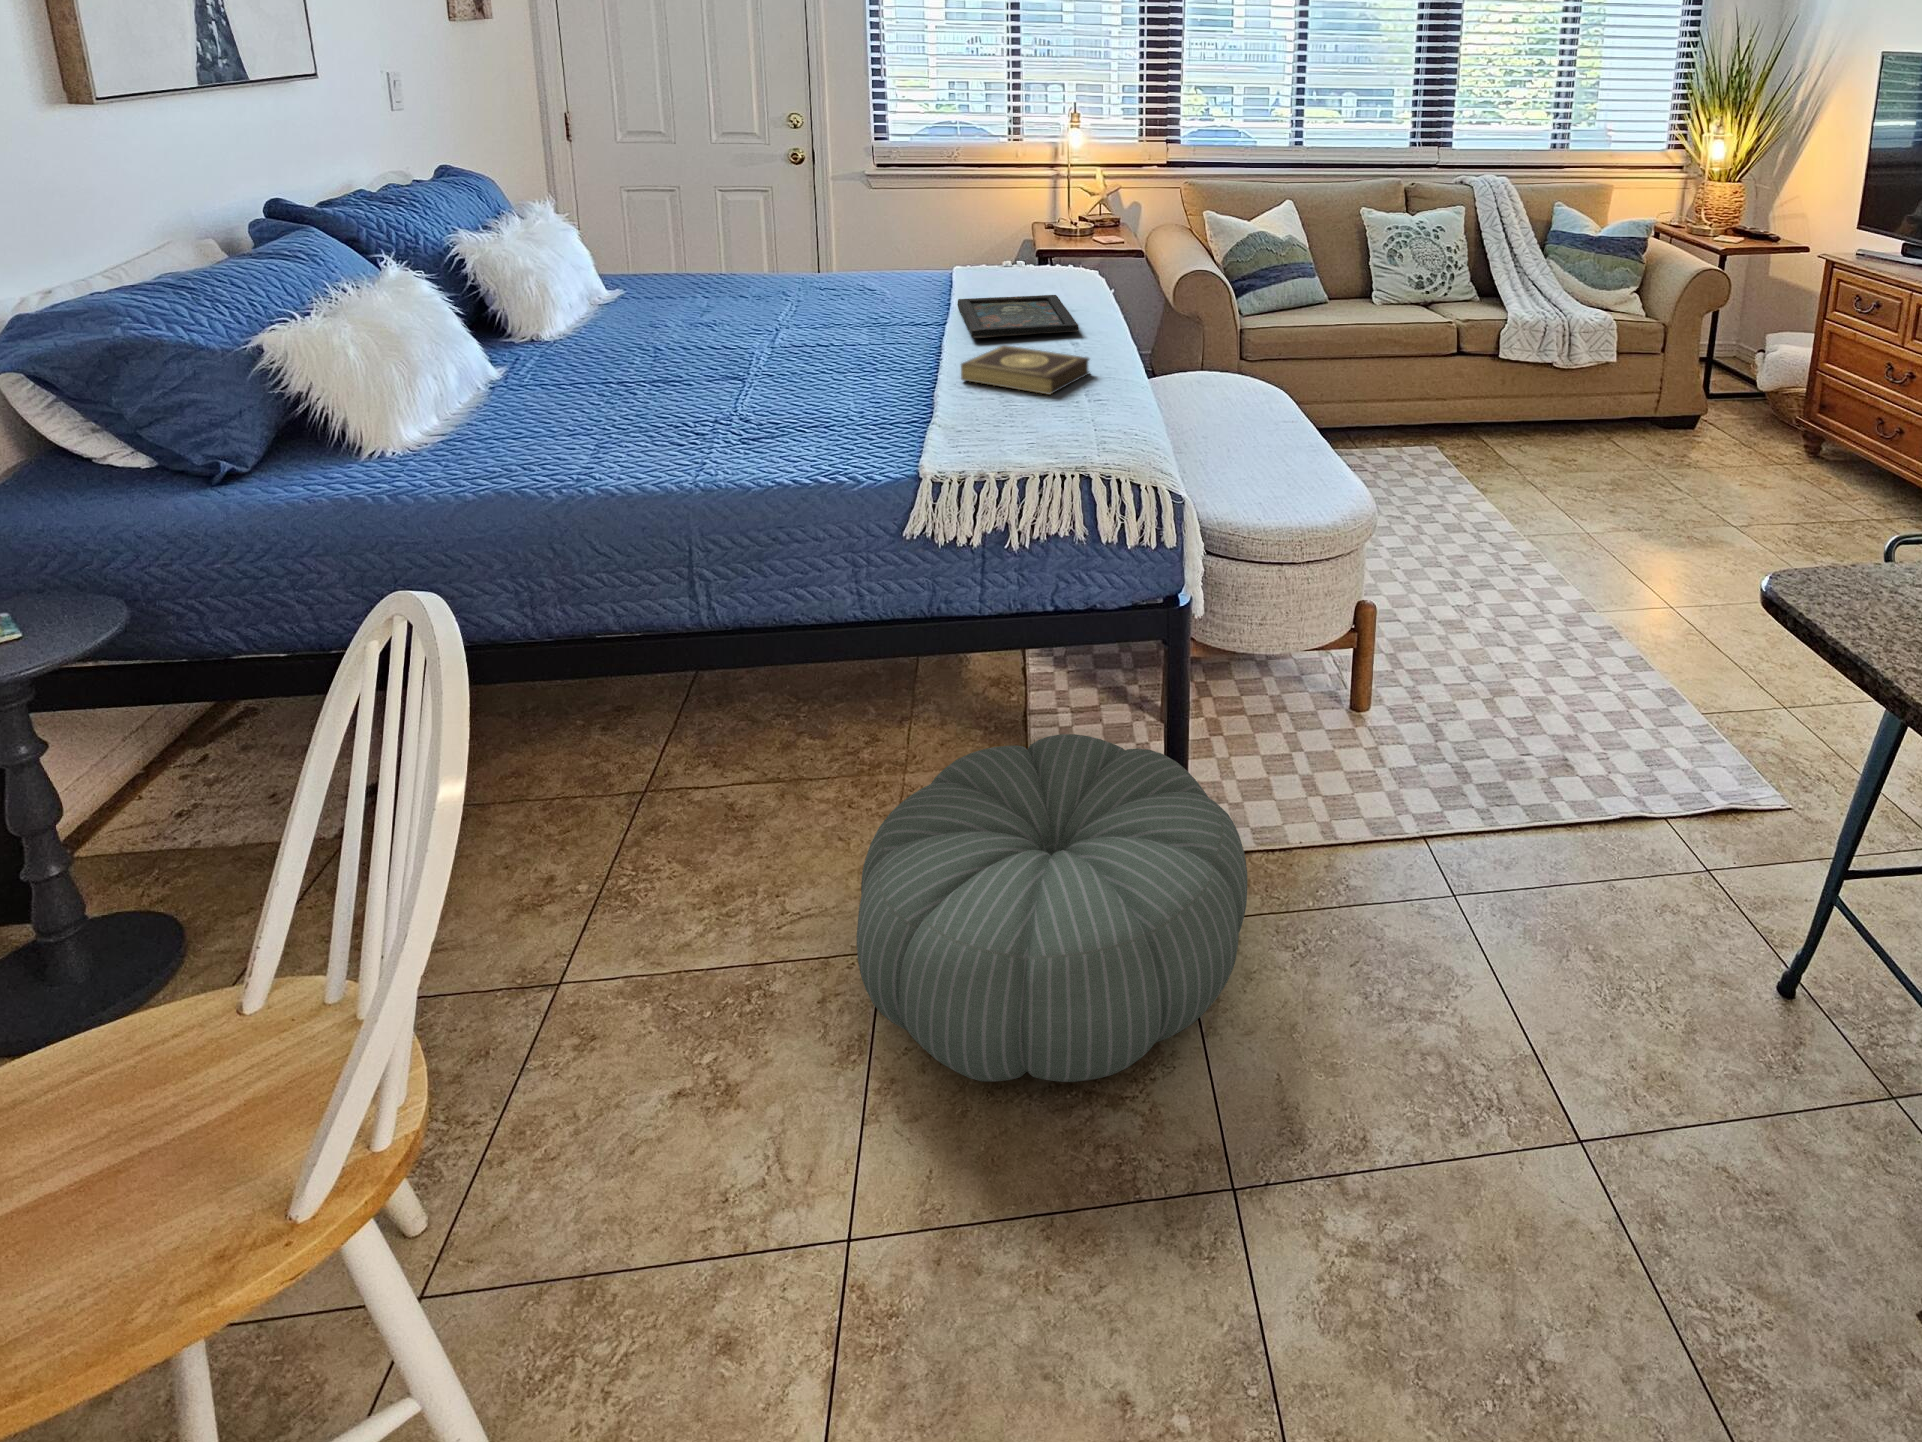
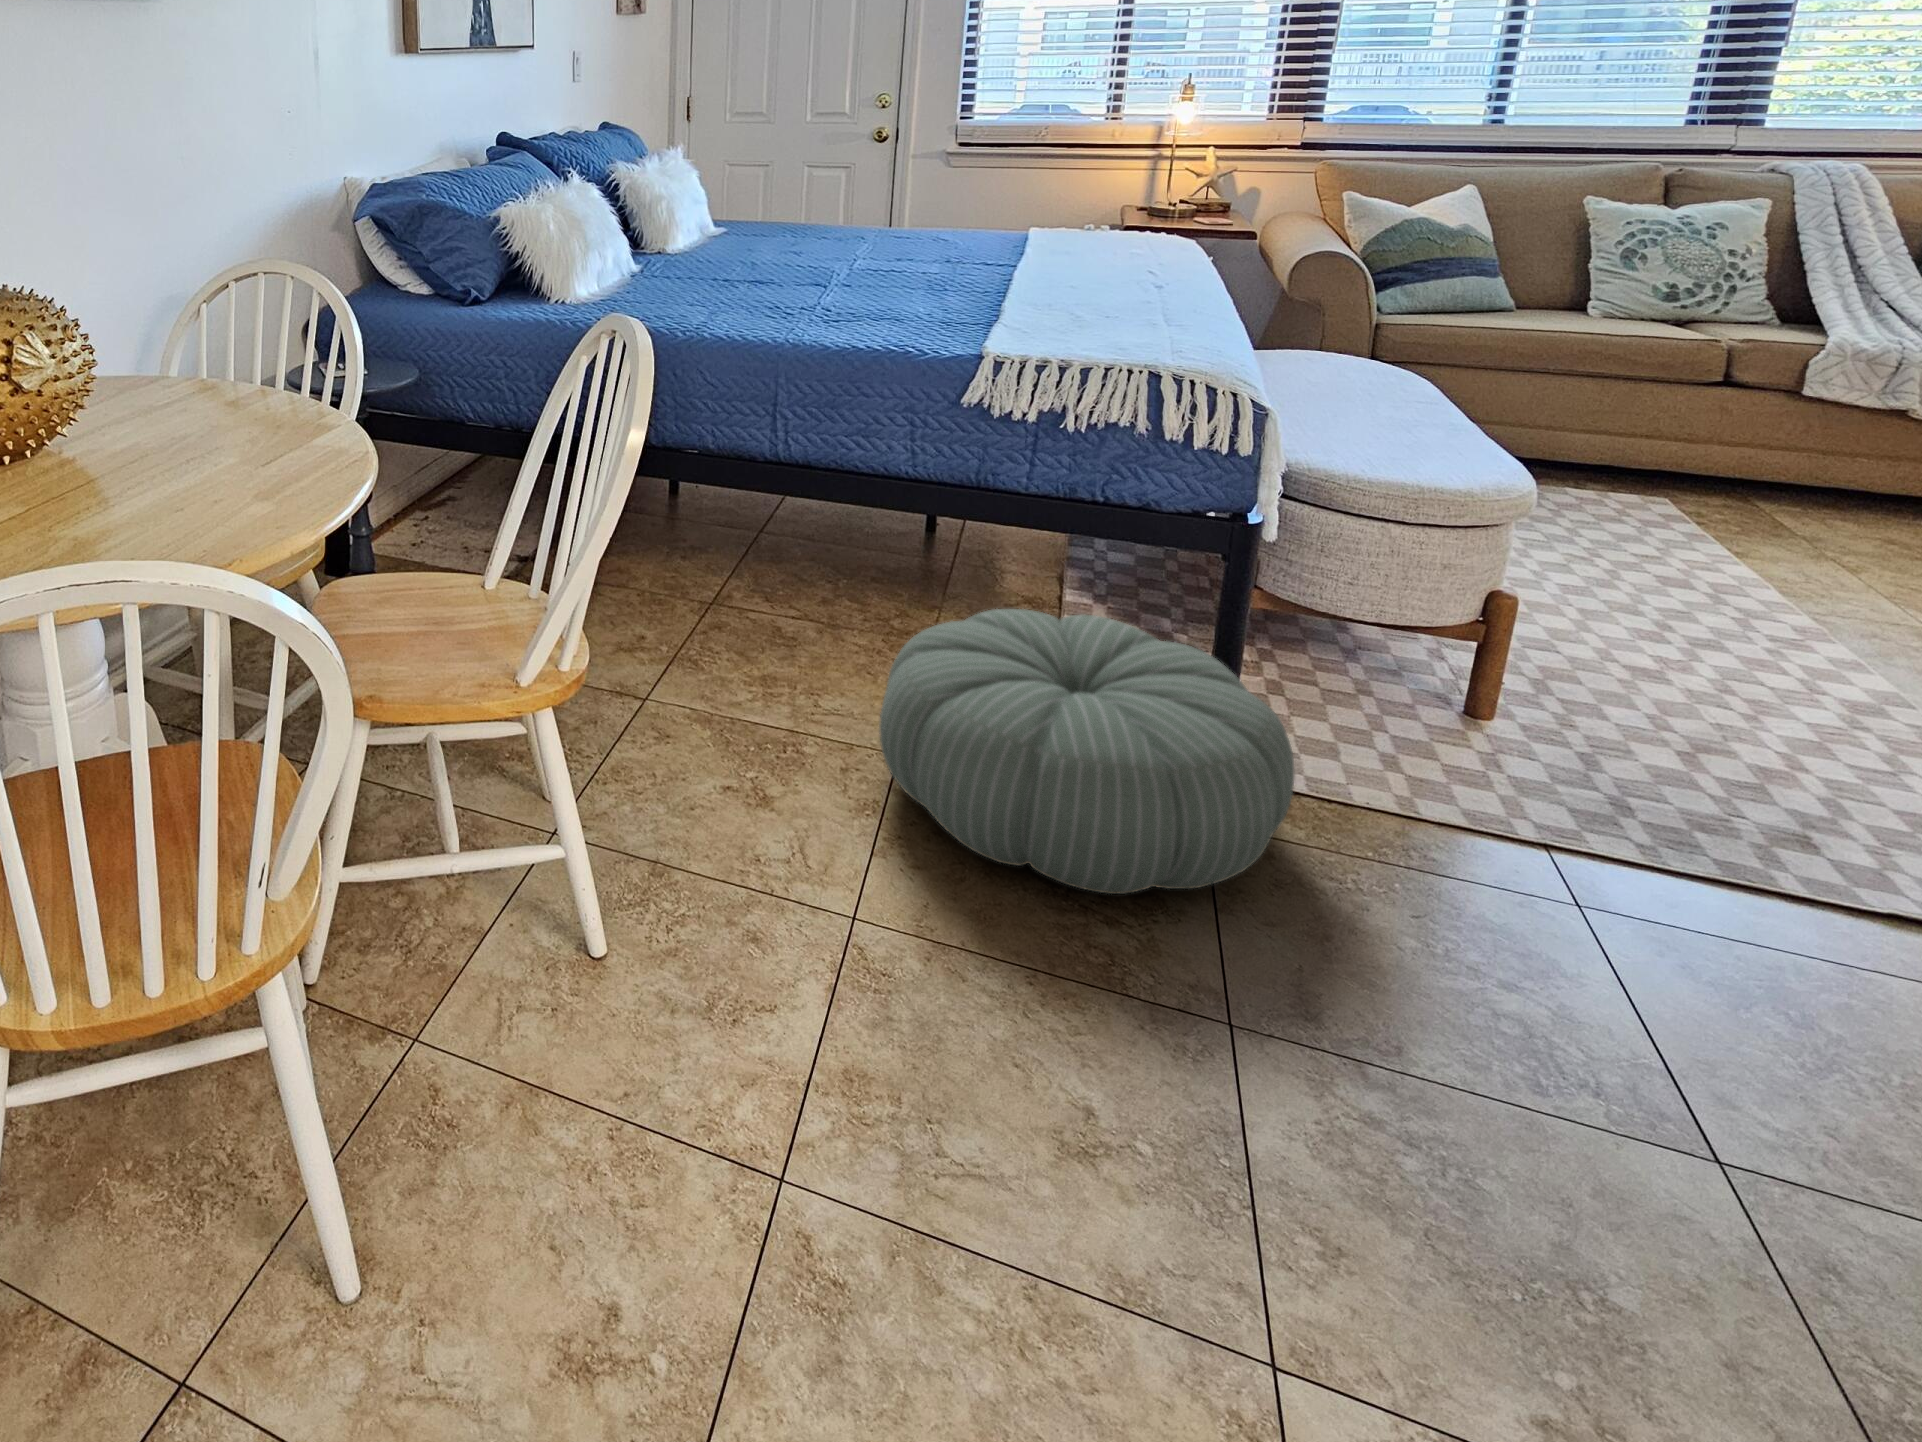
tray: present [957,295,1079,338] -> none [1030,246,1164,276]
book: present [961,345,1089,395] -> none [1029,276,1174,316]

